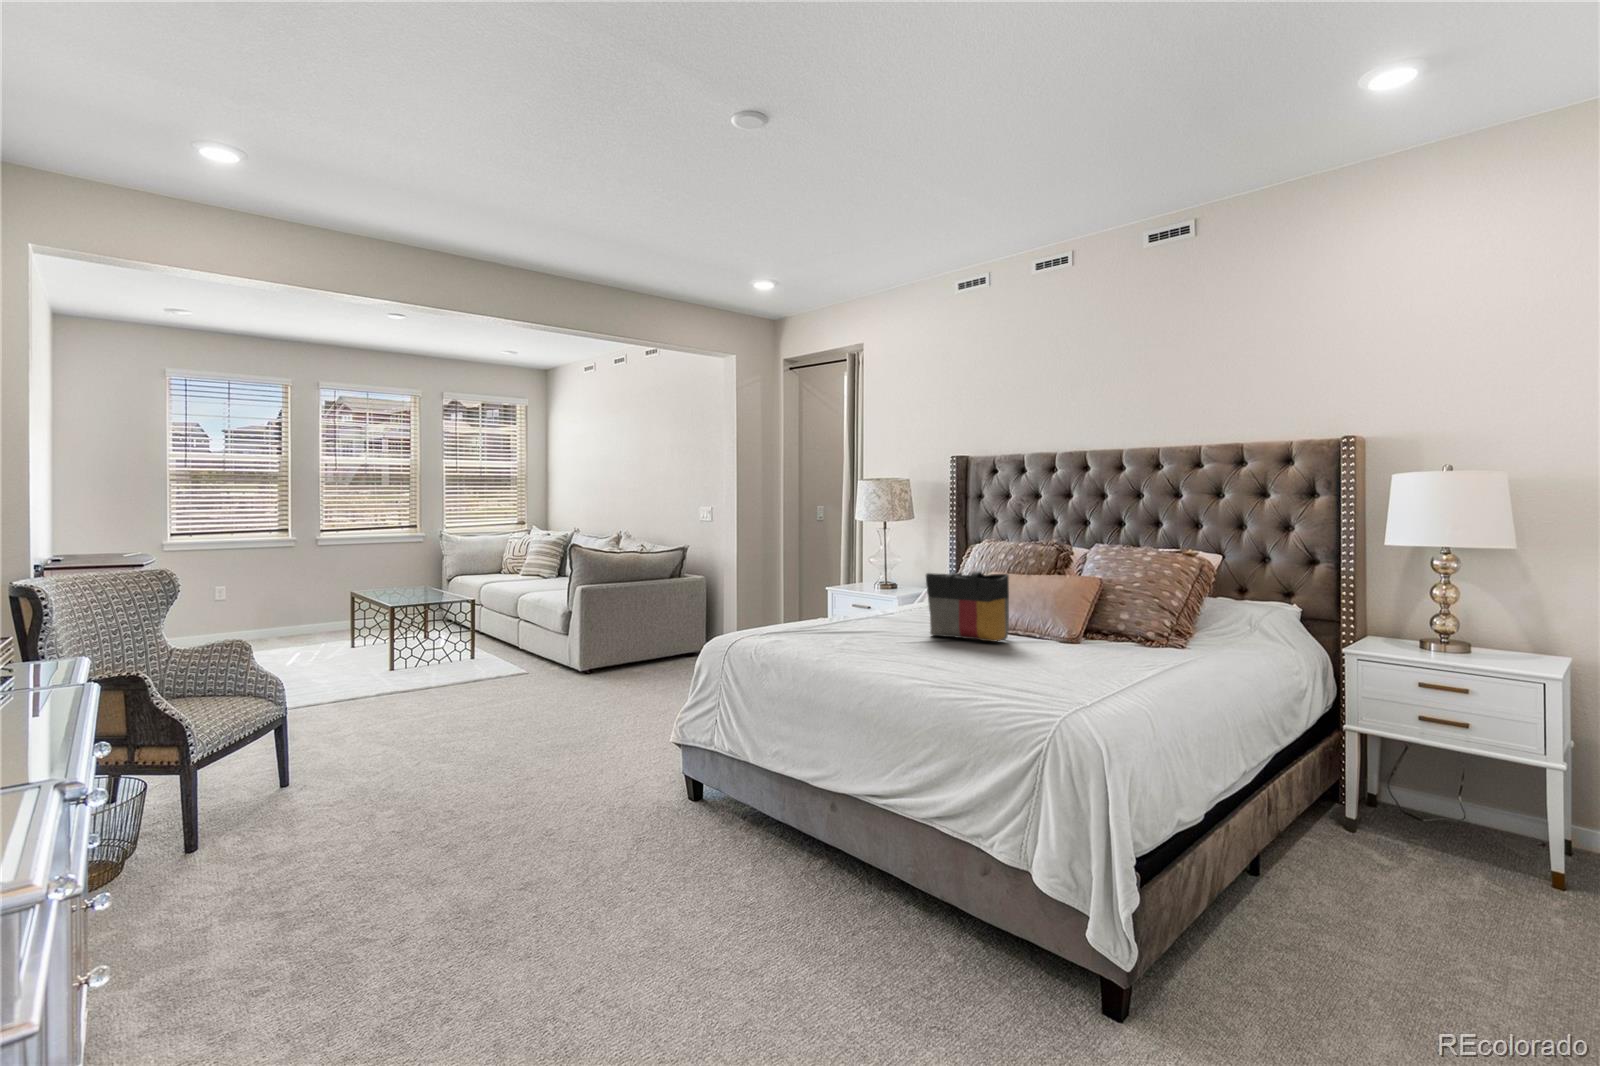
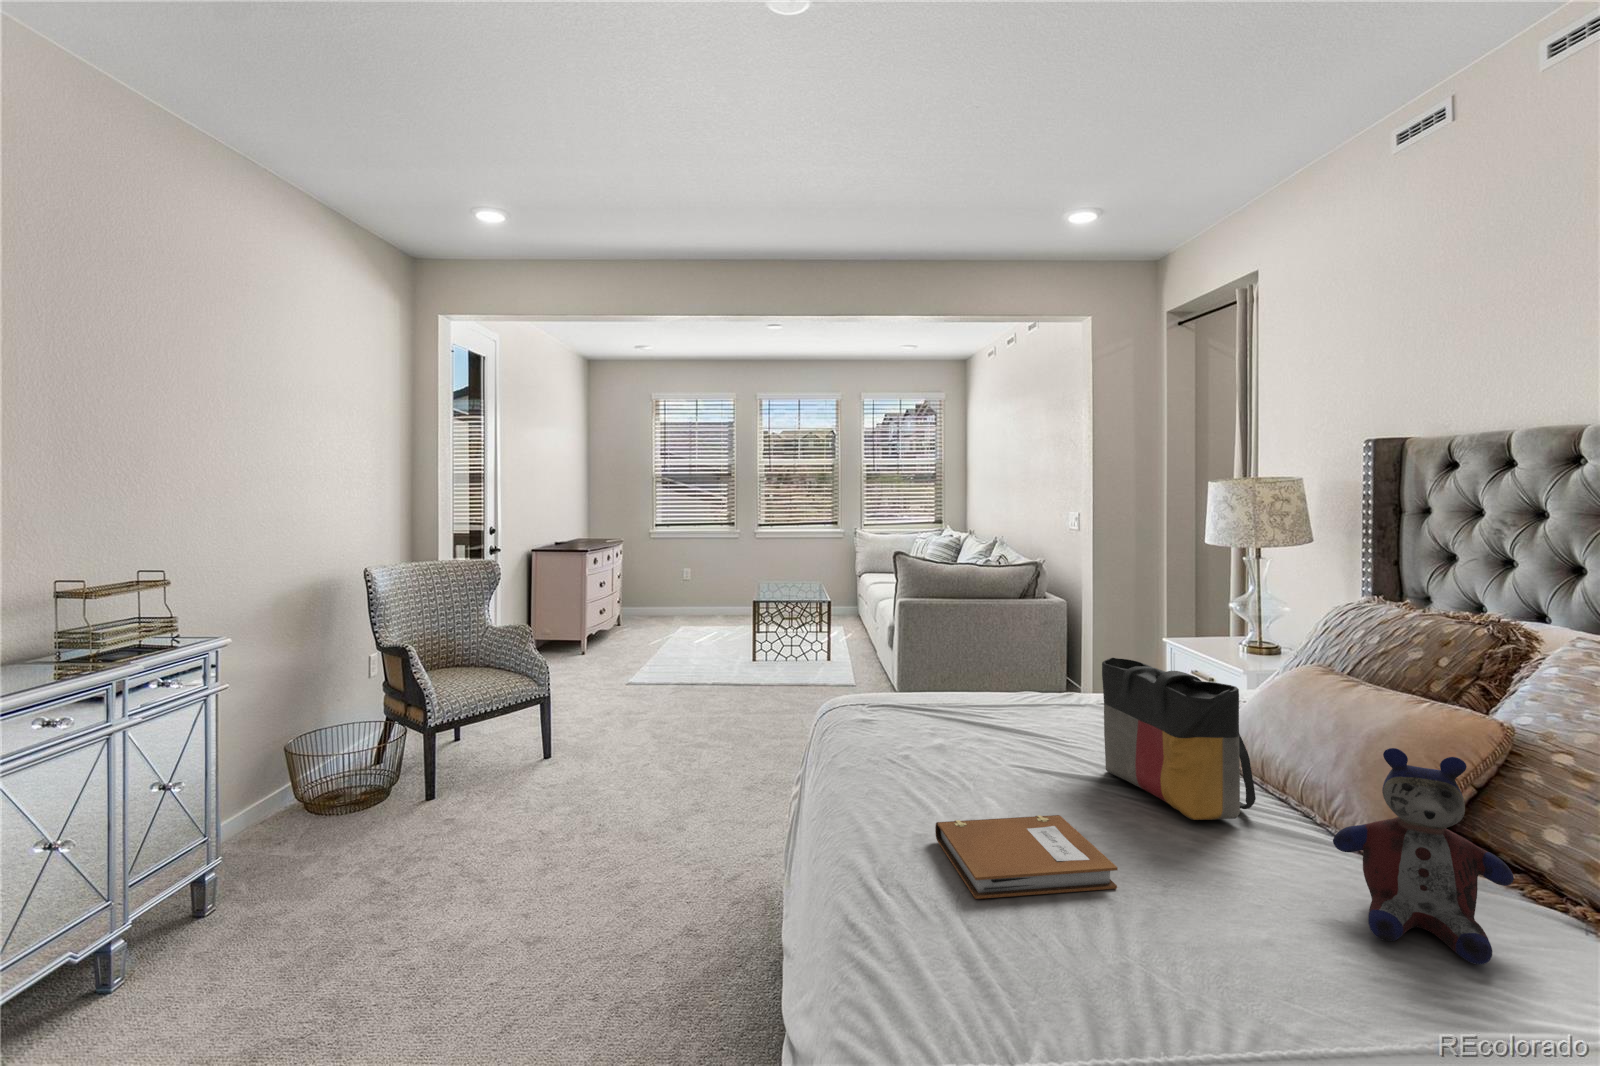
stuffed bear: none [1066,583,1125,656] -> present [1333,748,1514,964]
notebook: none [918,645,1007,674] -> present [935,815,1118,899]

